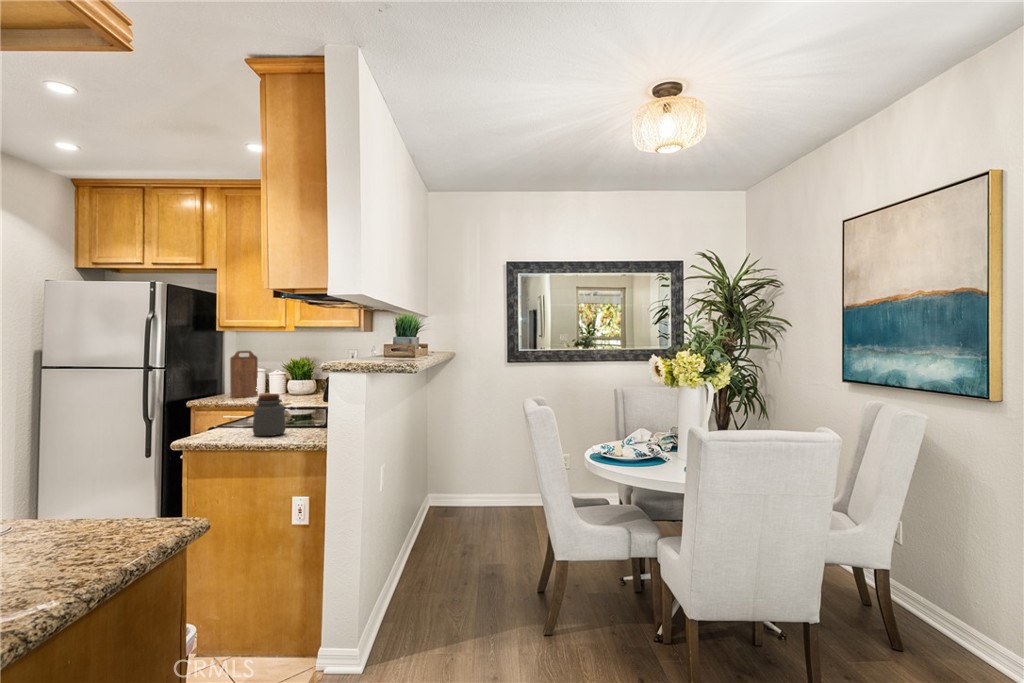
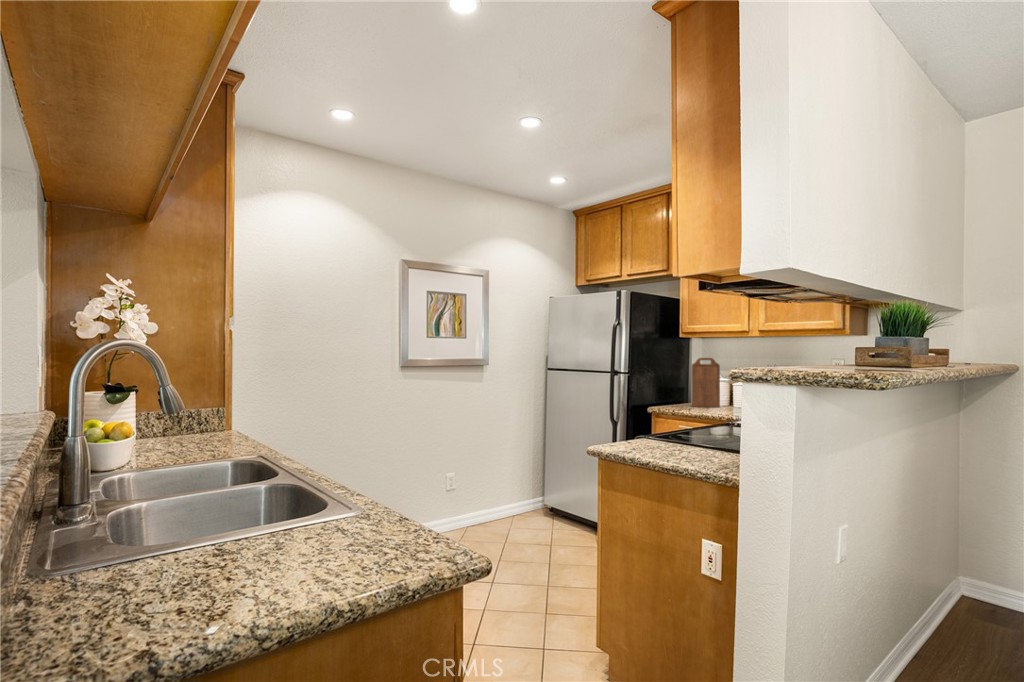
jar: present [253,394,286,436] -> none [679,405,716,455]

